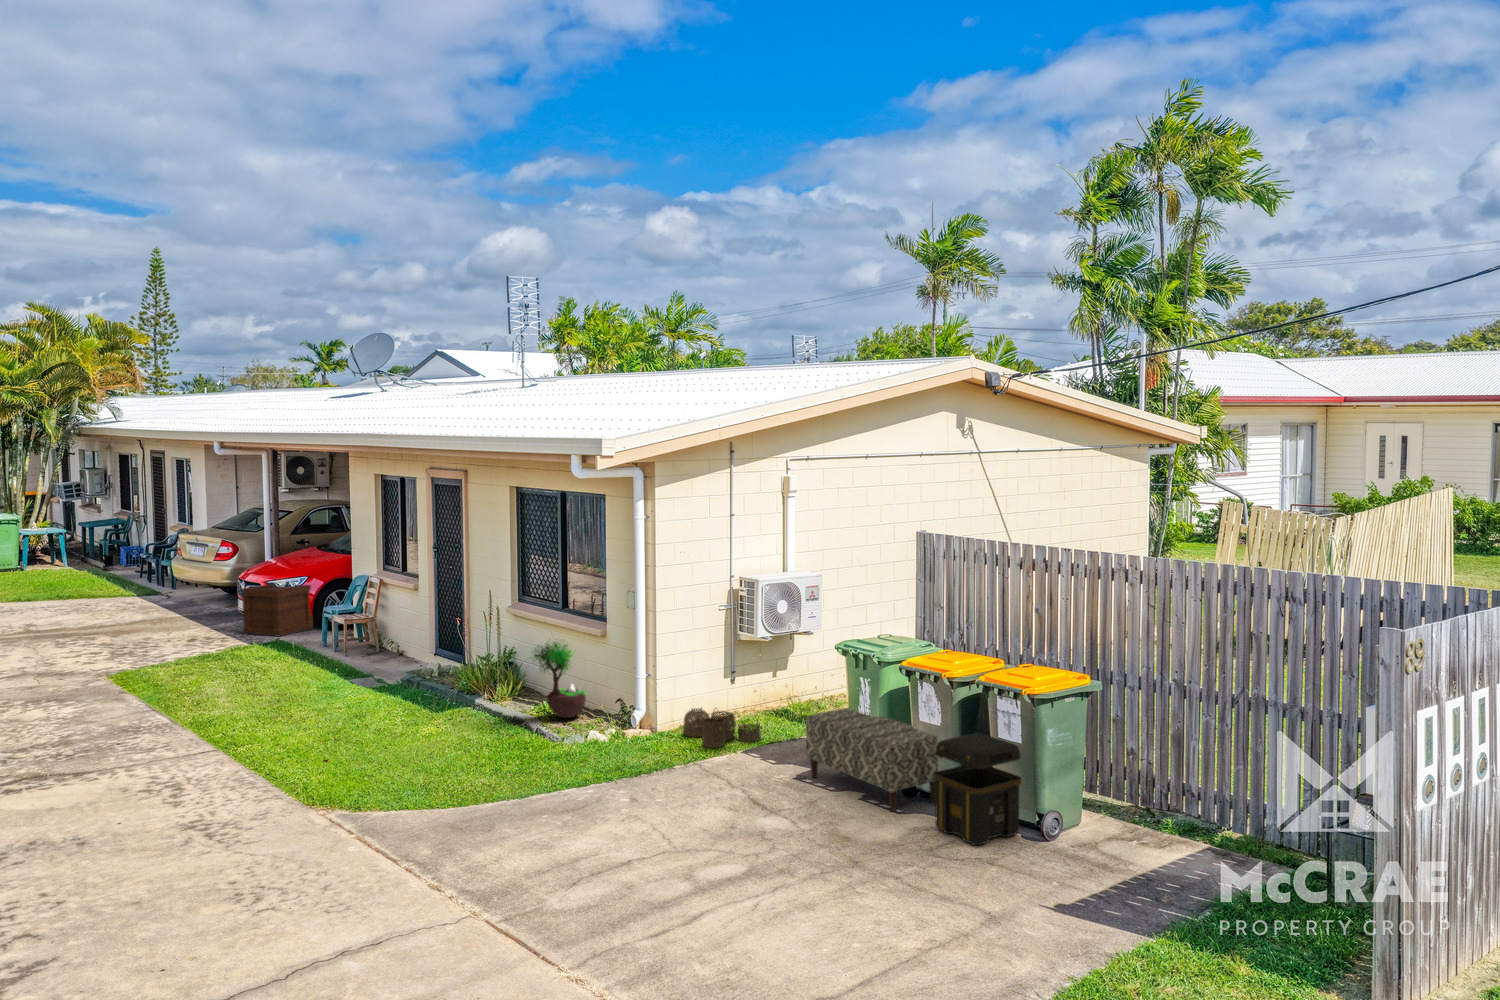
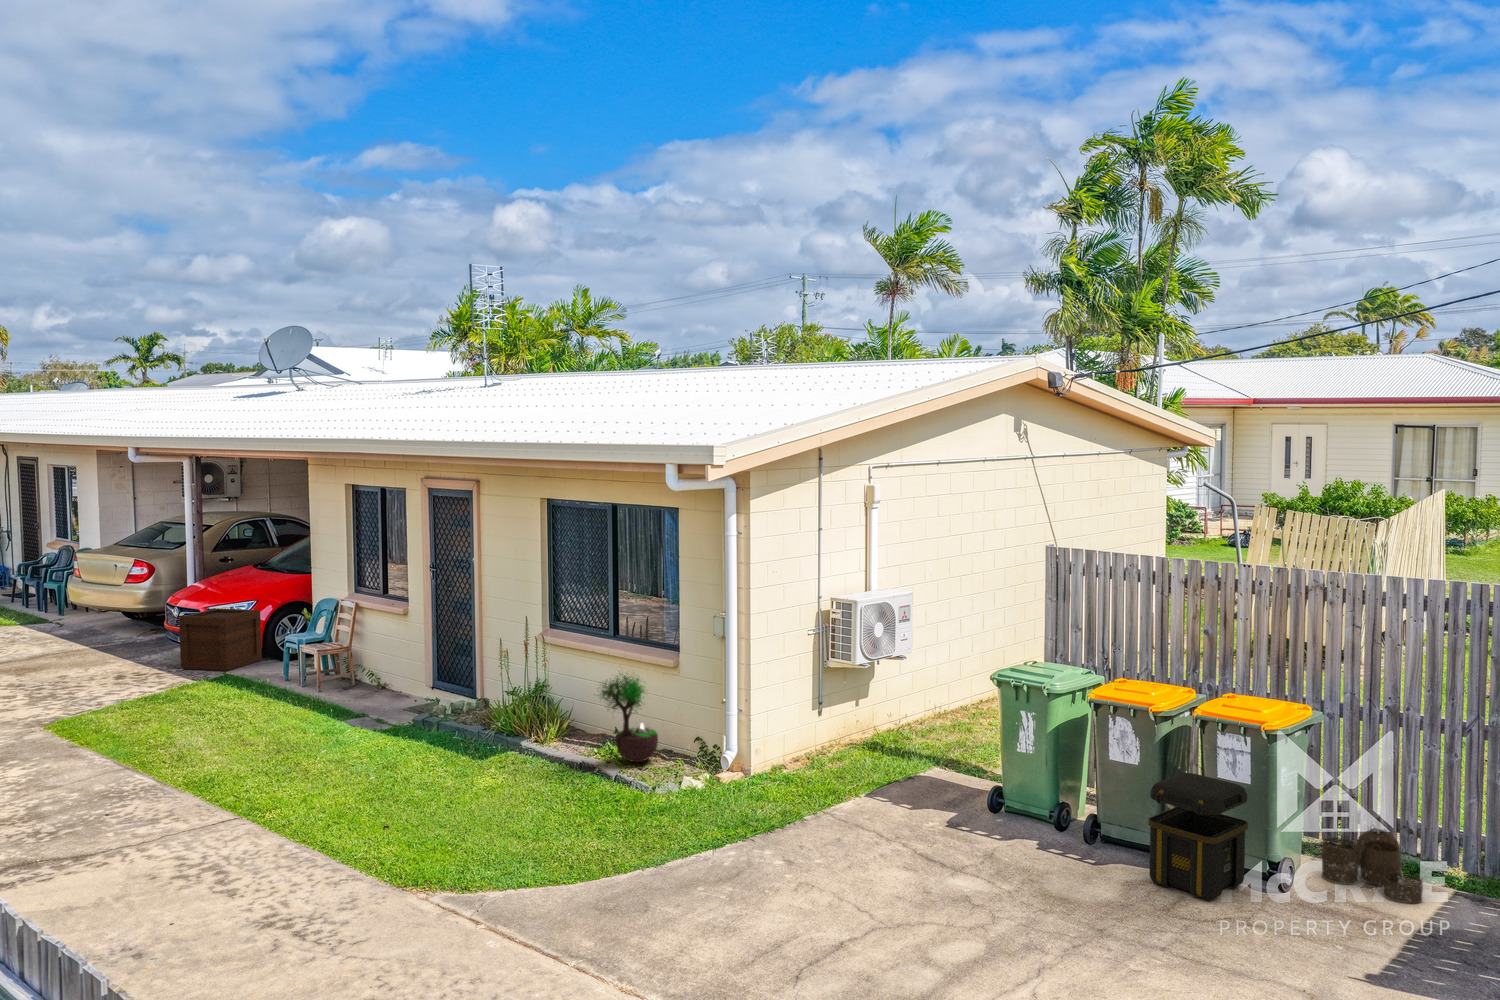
bench: present [806,707,938,812] -> none [960,743,1130,863]
woven basket: present [683,708,761,748] -> present [1322,828,1423,904]

